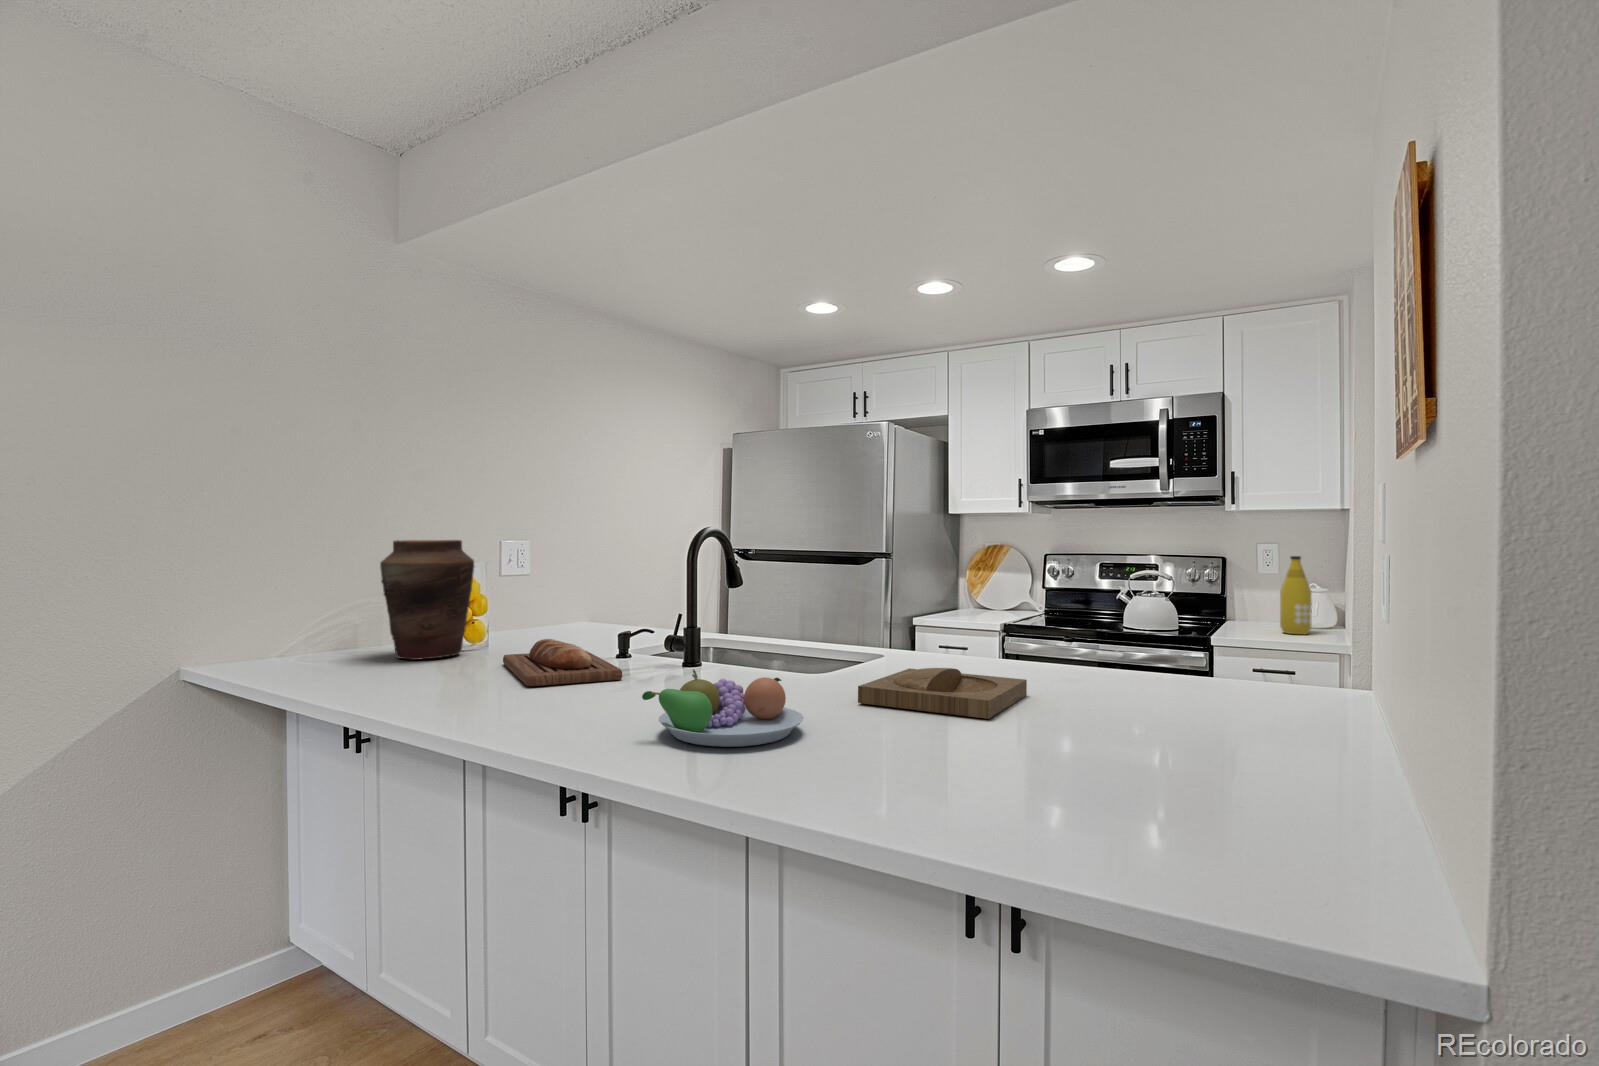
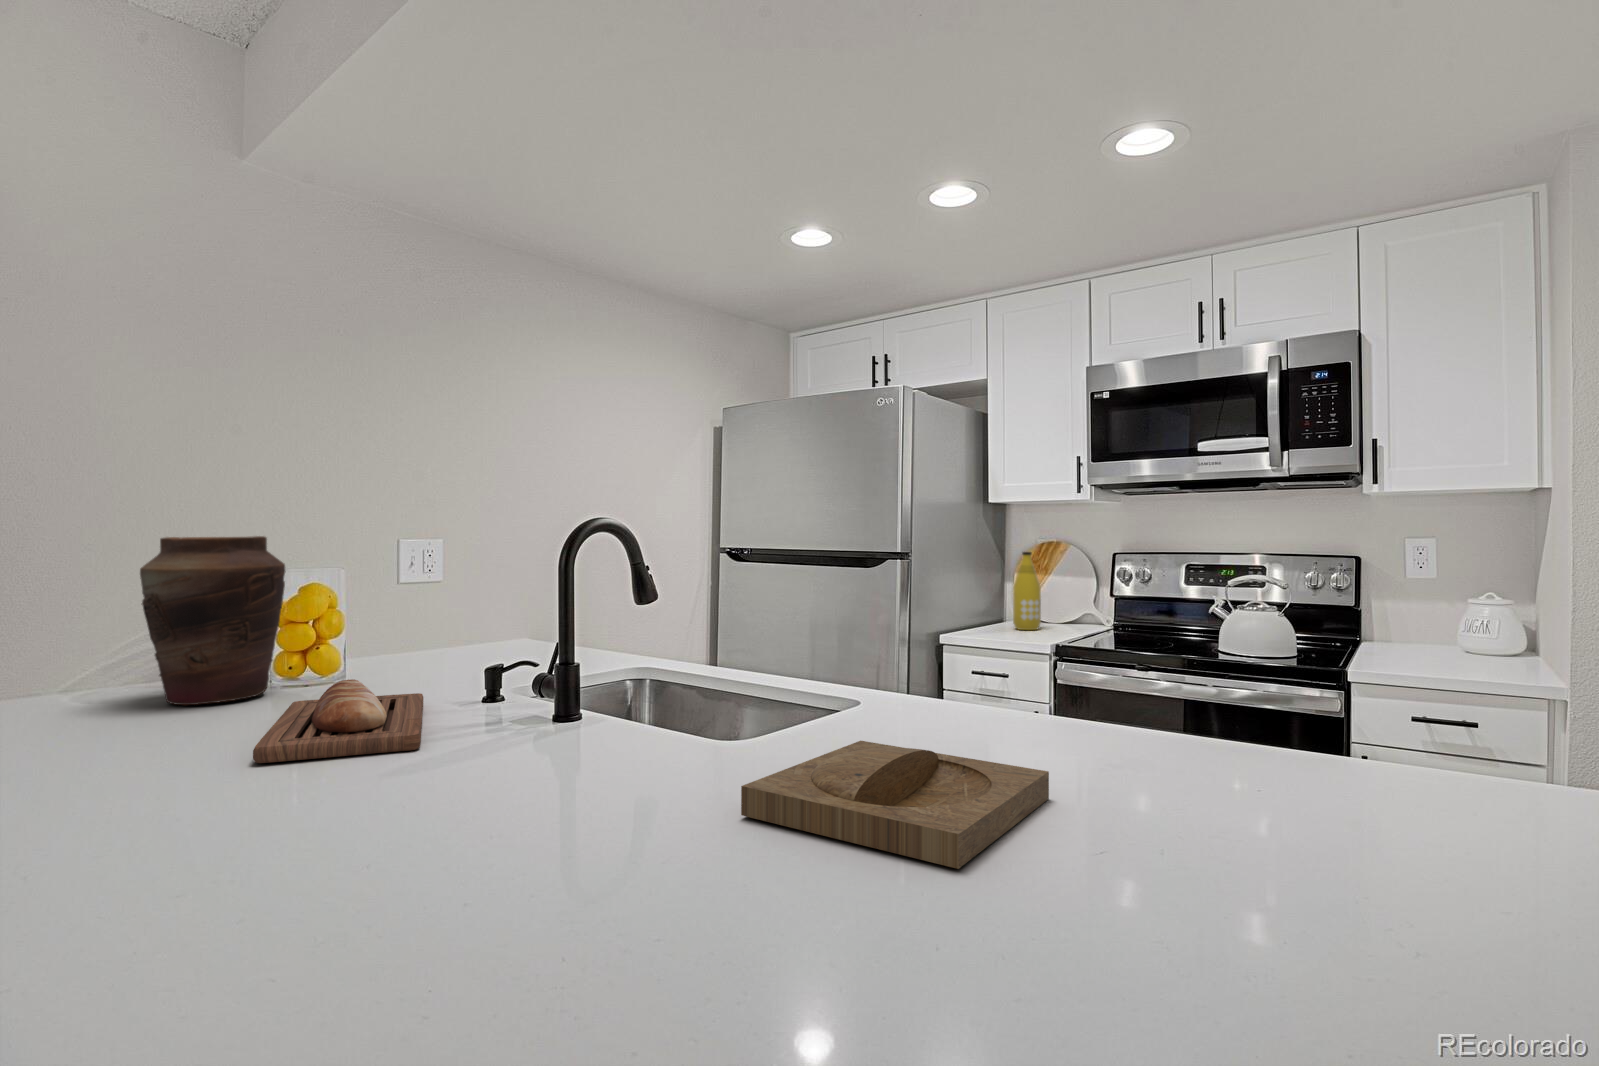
bottle: present [1280,556,1312,634] -> present [1013,552,1041,630]
fruit bowl: present [642,669,804,747] -> none [252,768,586,954]

